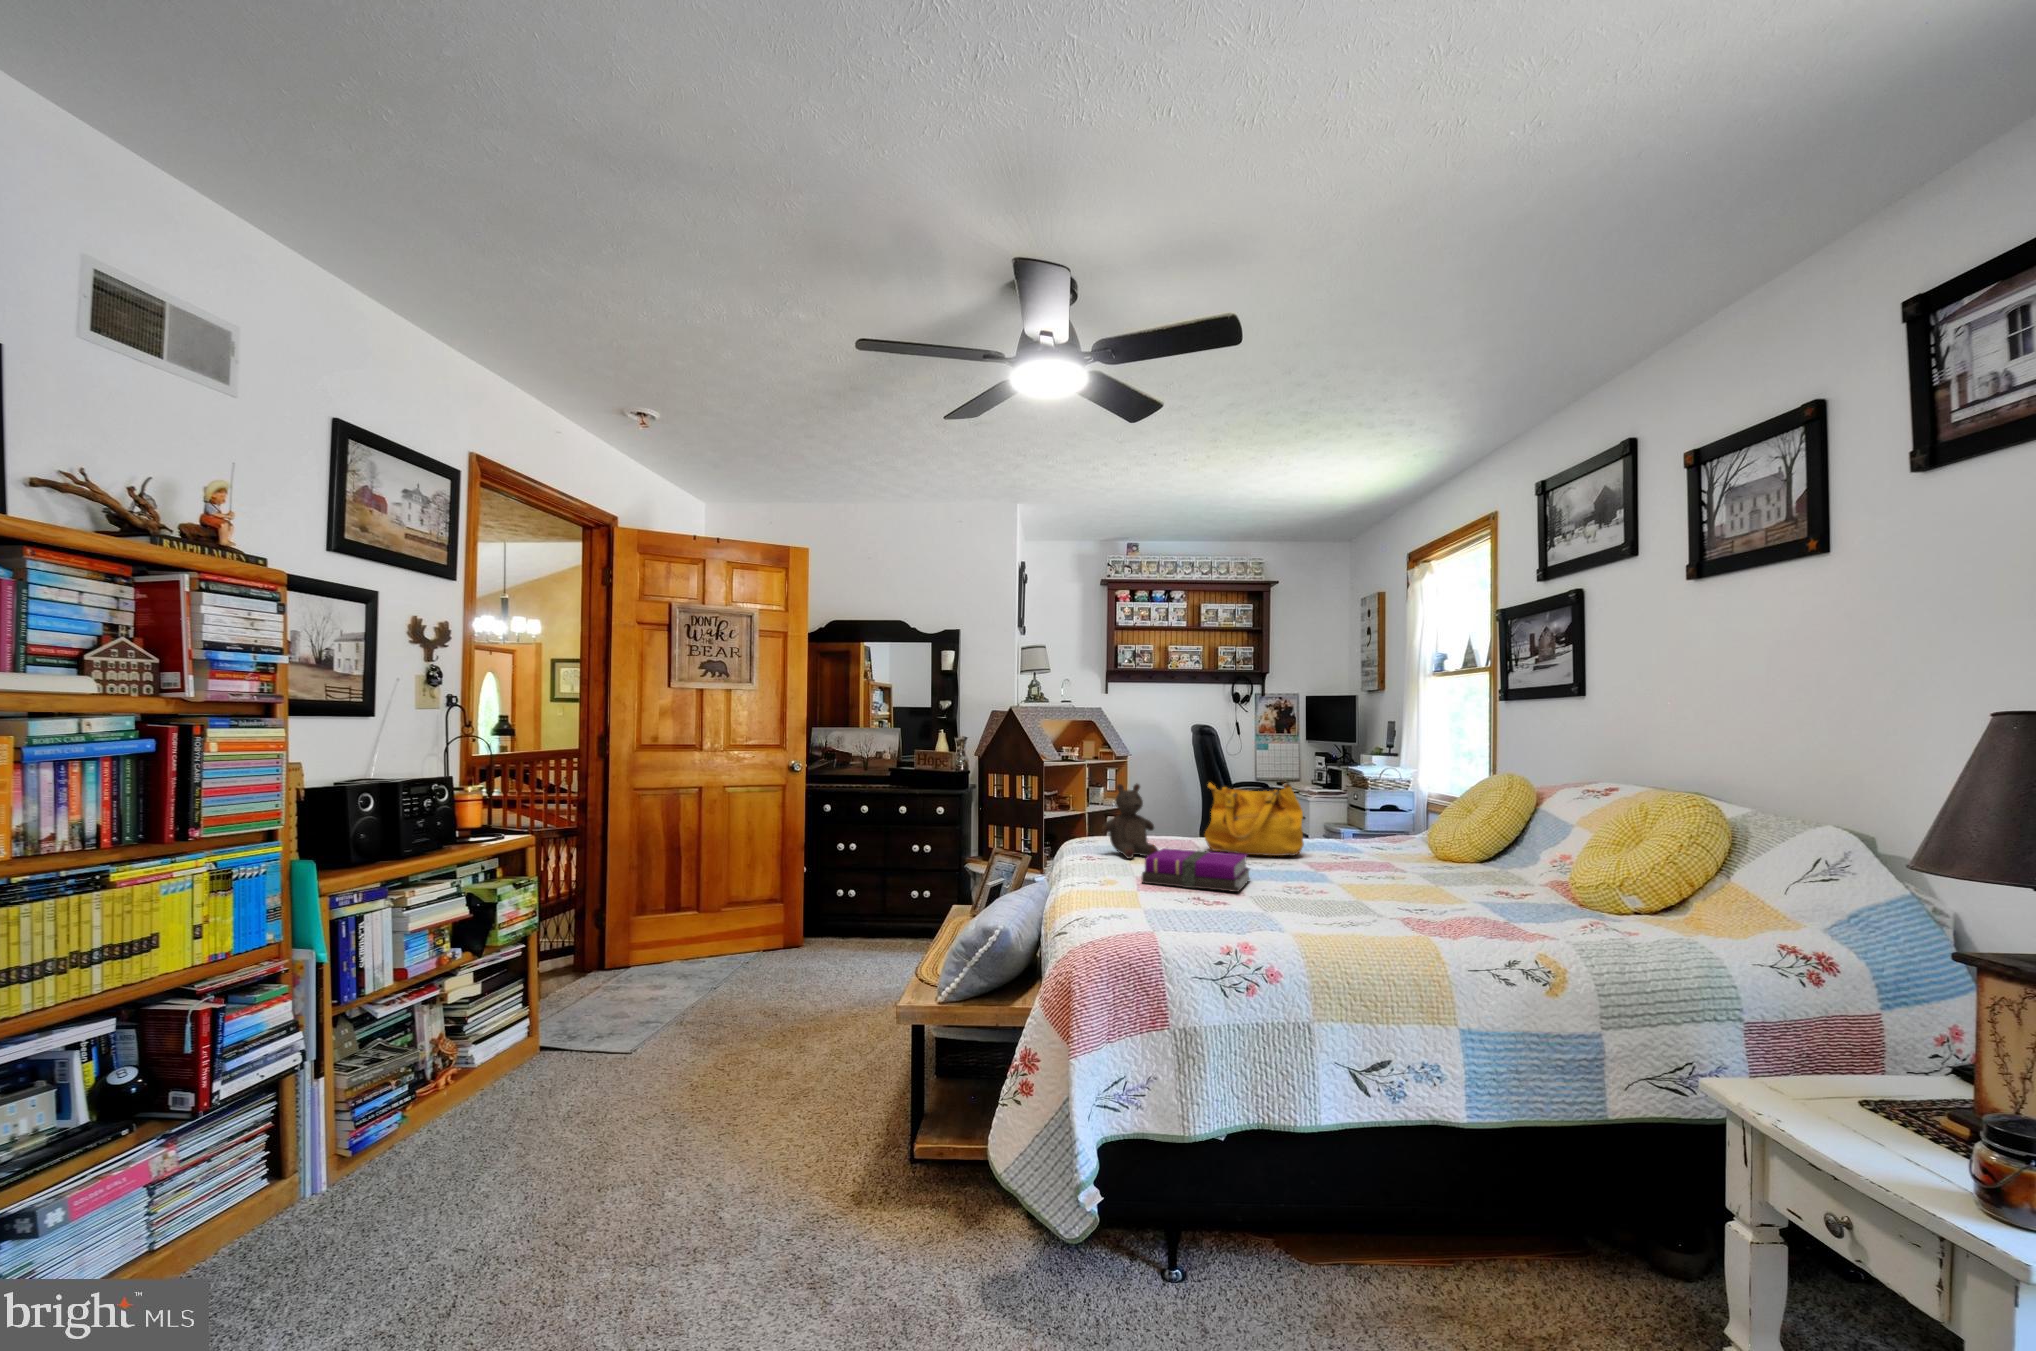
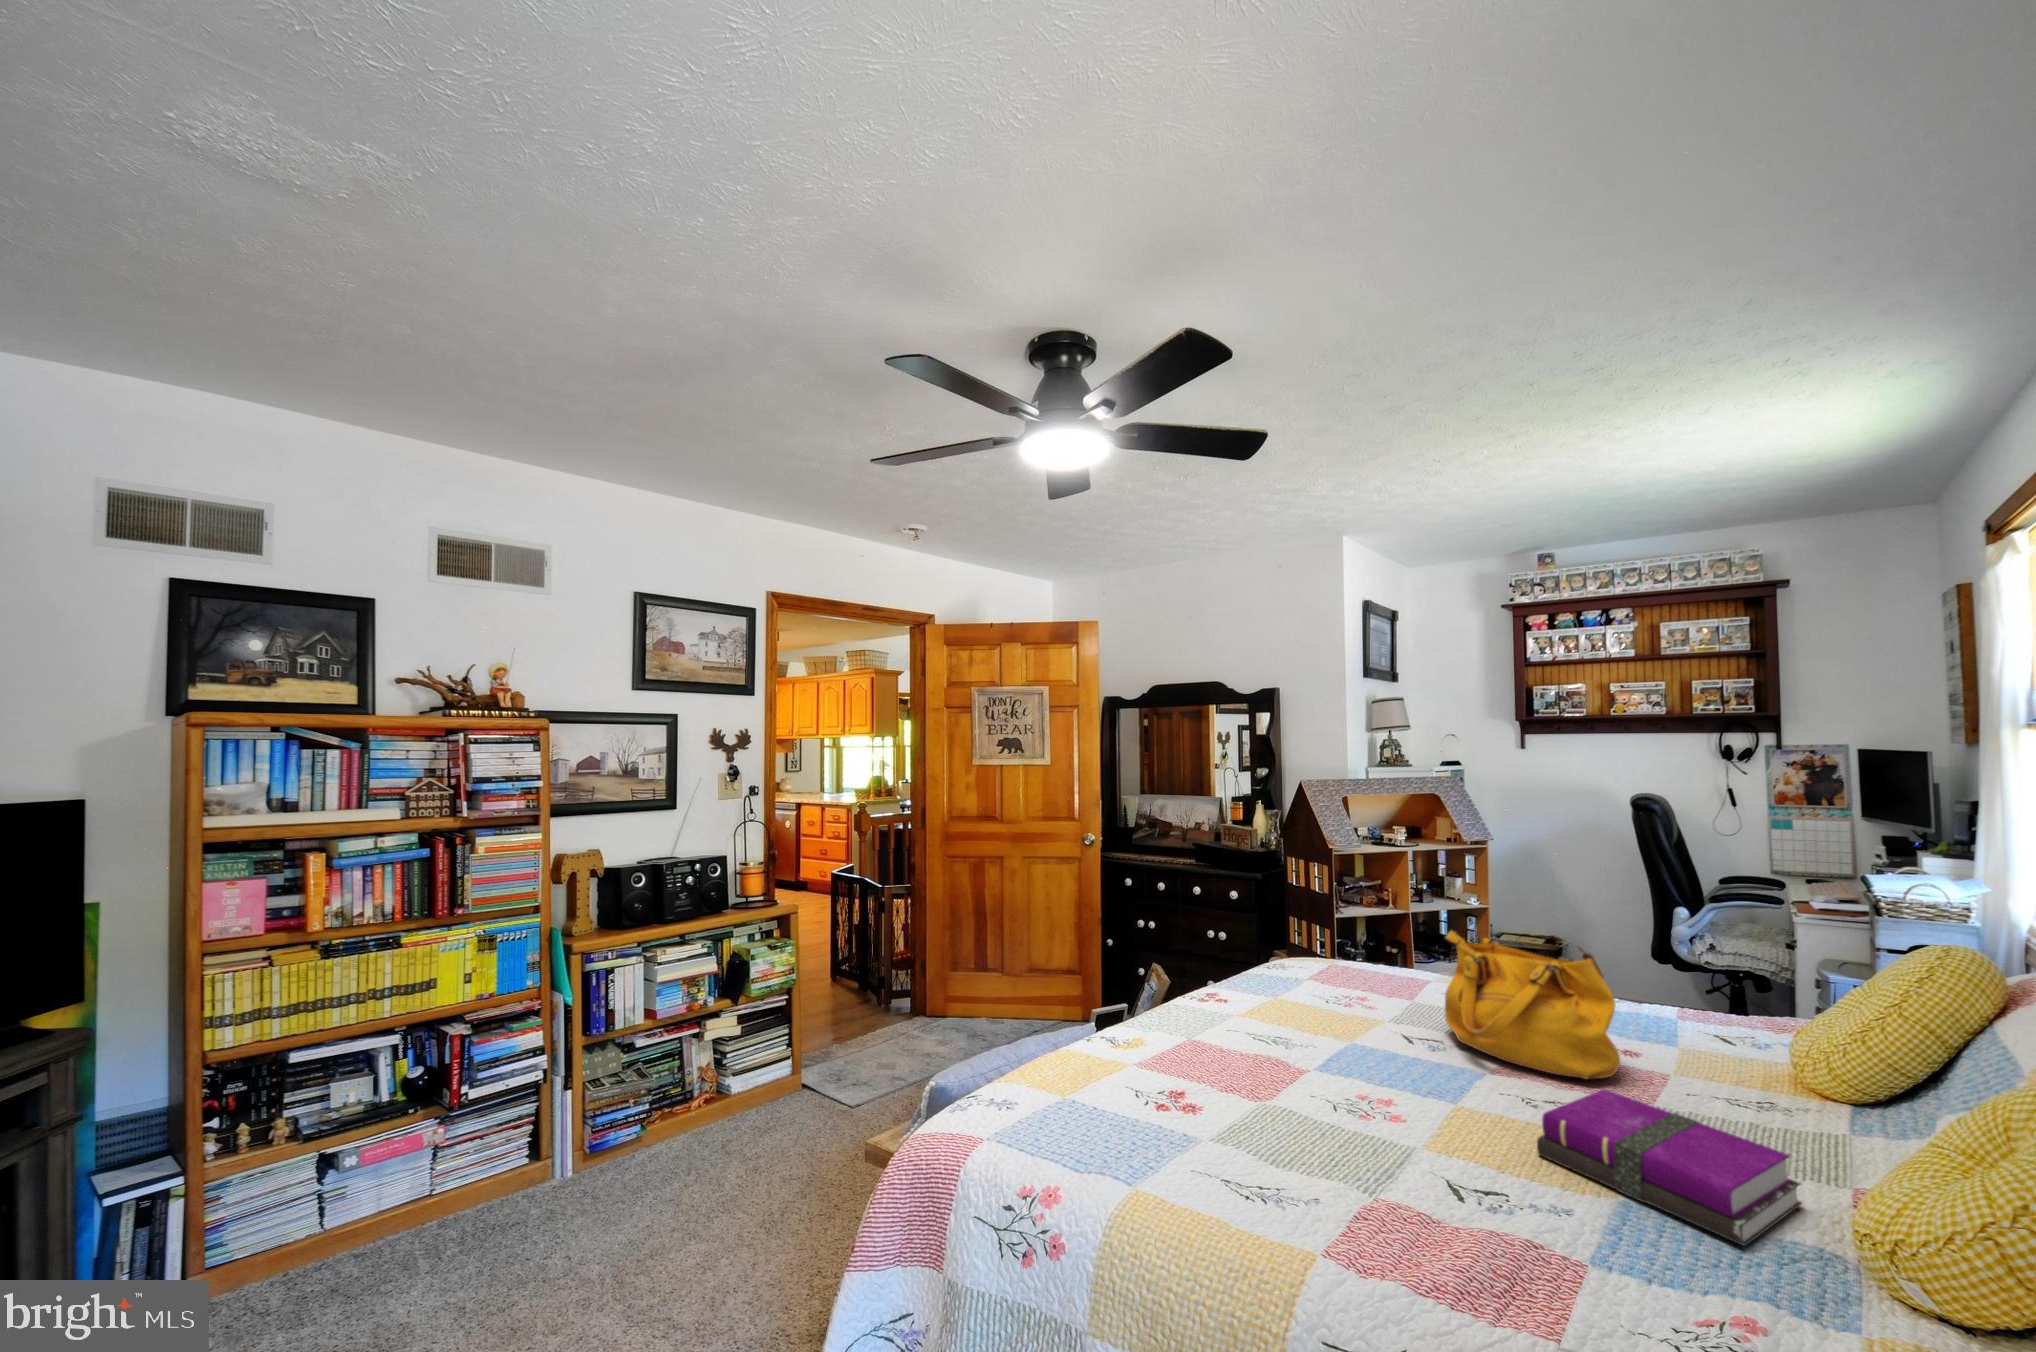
stuffed bear: present [1102,784,1158,859] -> none [1260,922,1345,1036]
notebook: present [1142,848,1250,892] -> present [1537,1089,1802,1246]

